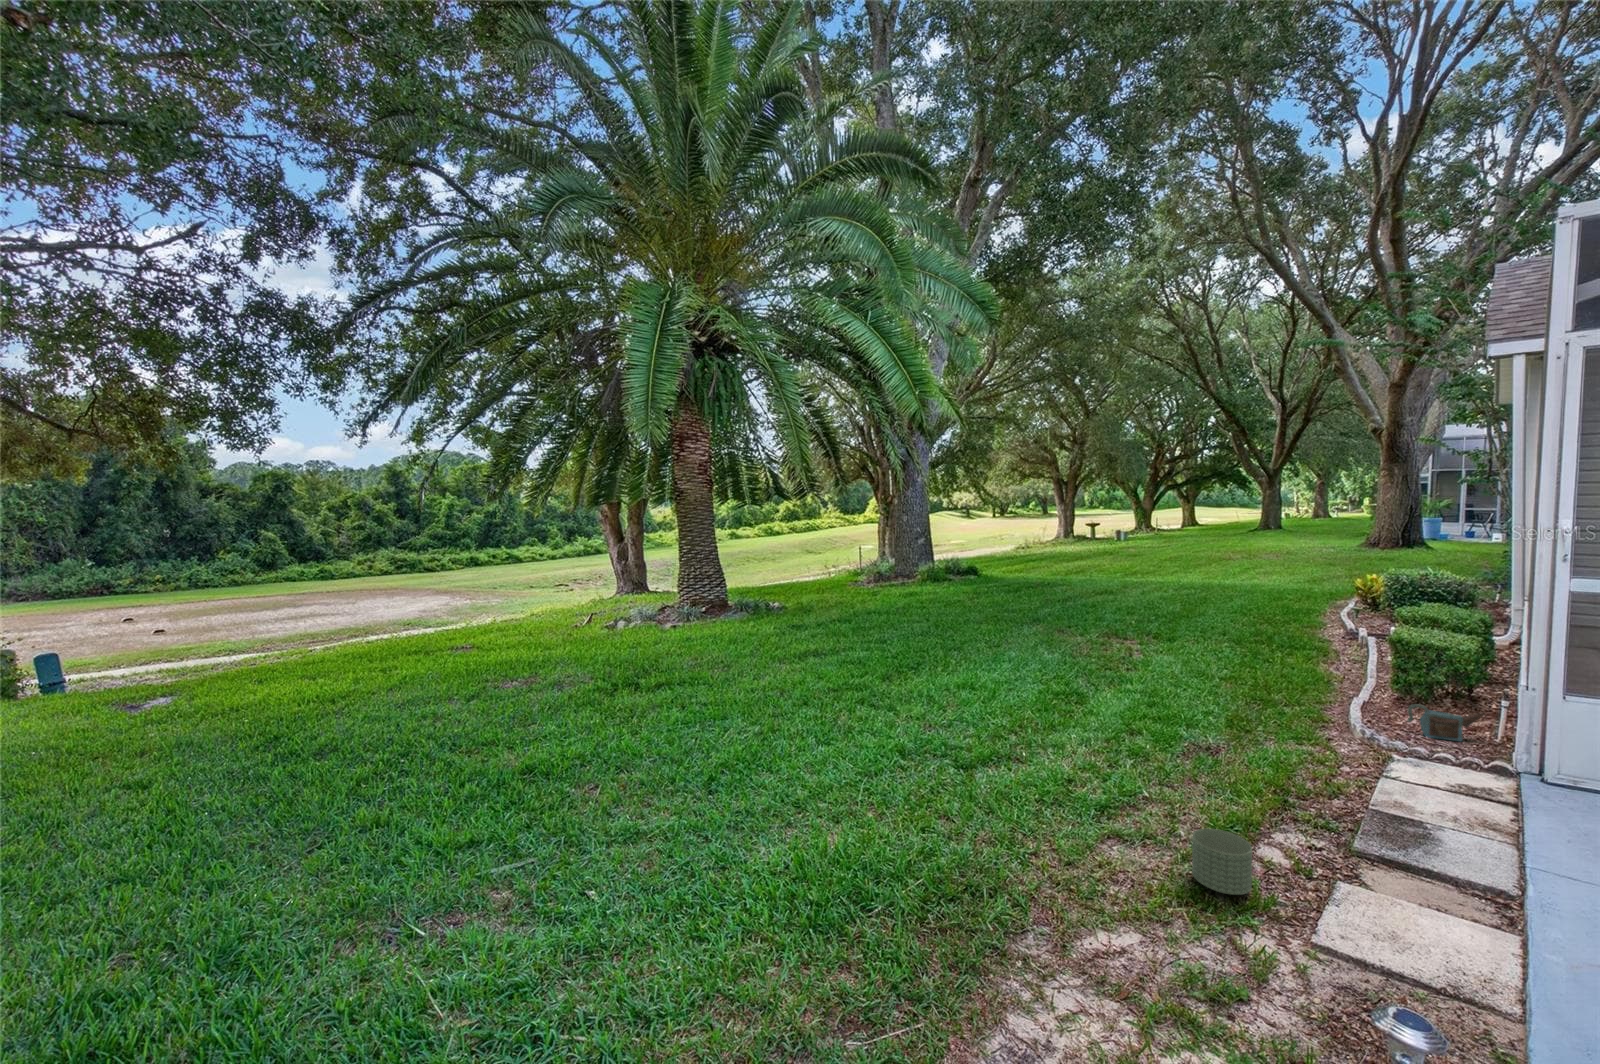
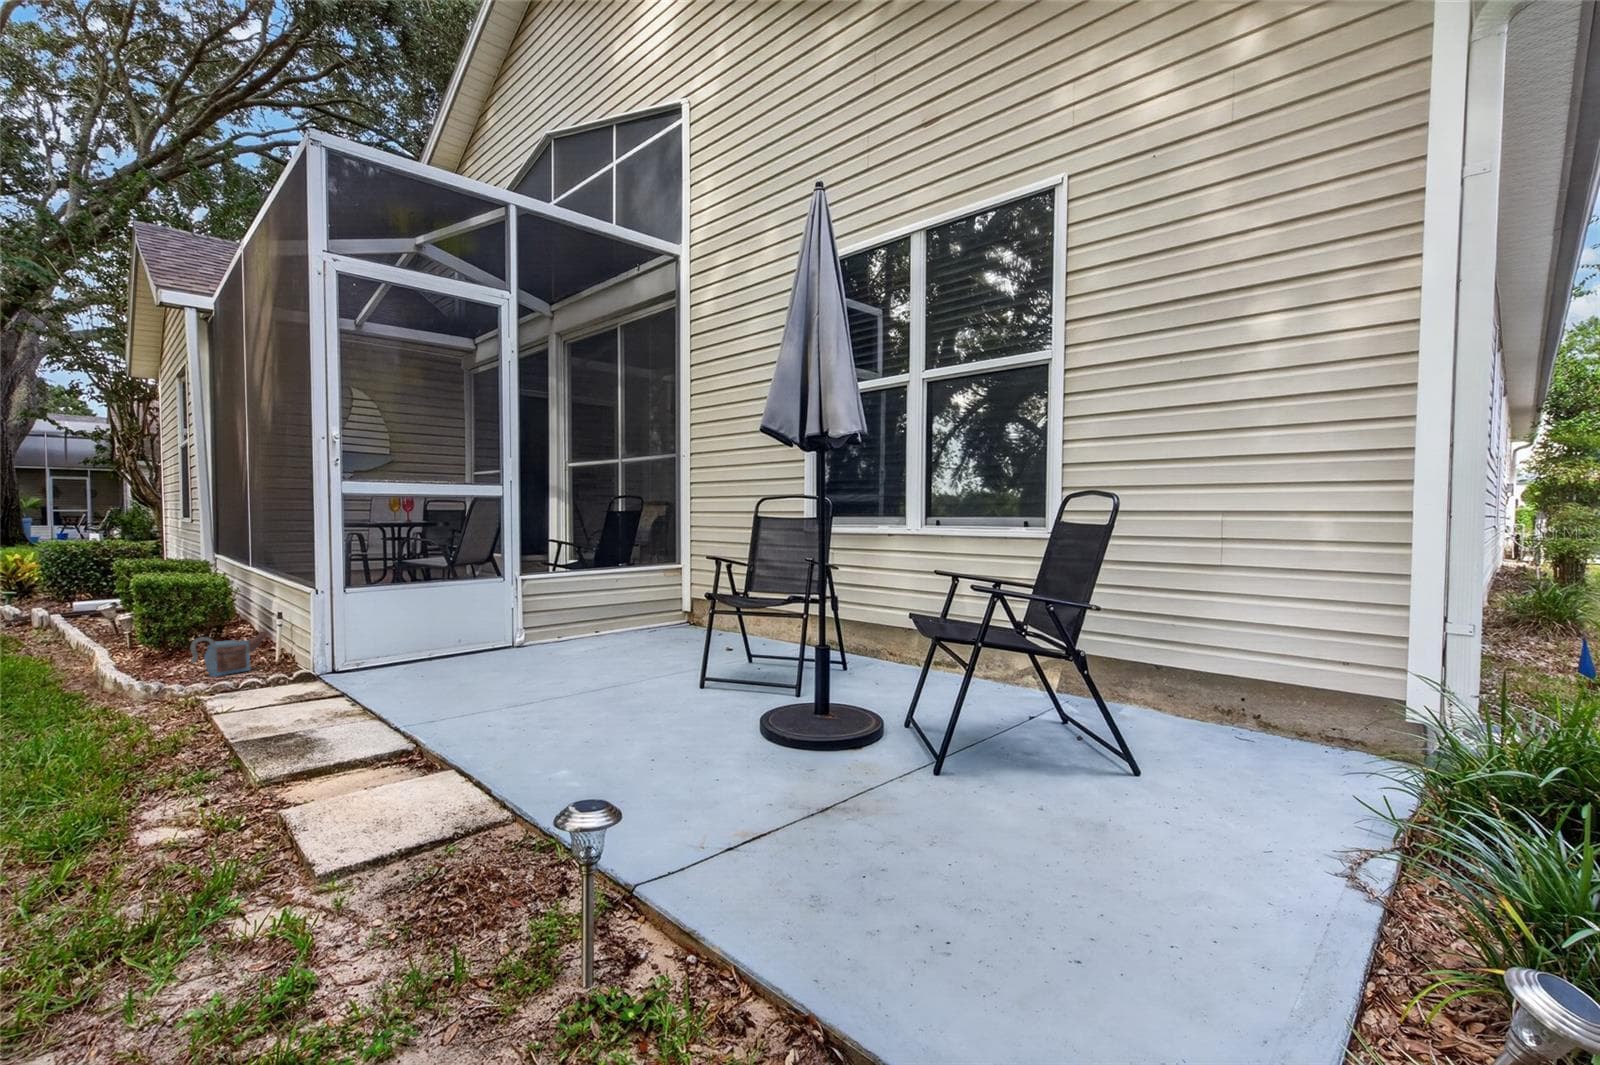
planter: present [1192,829,1252,895] -> none [62,794,190,911]

